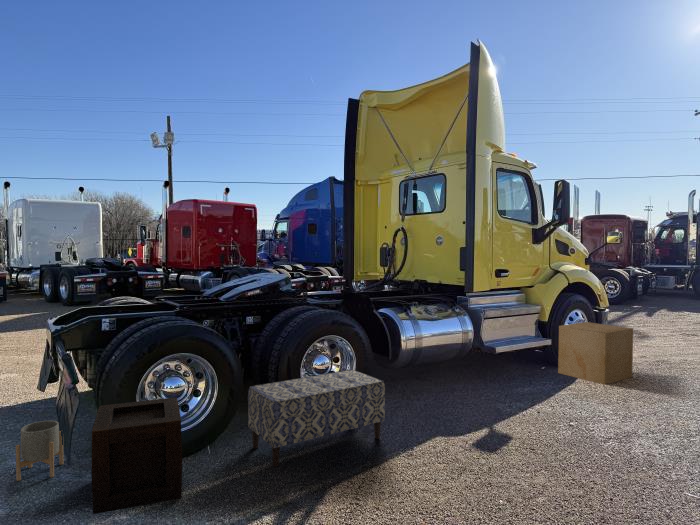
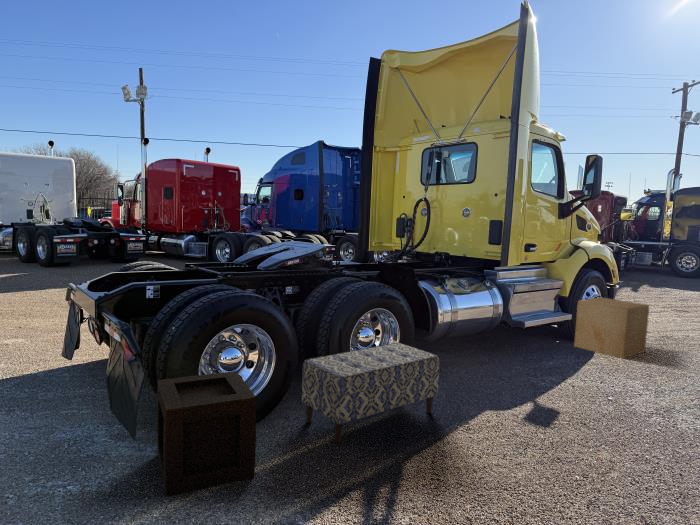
planter: present [16,421,63,481] -> none [65,395,111,460]

